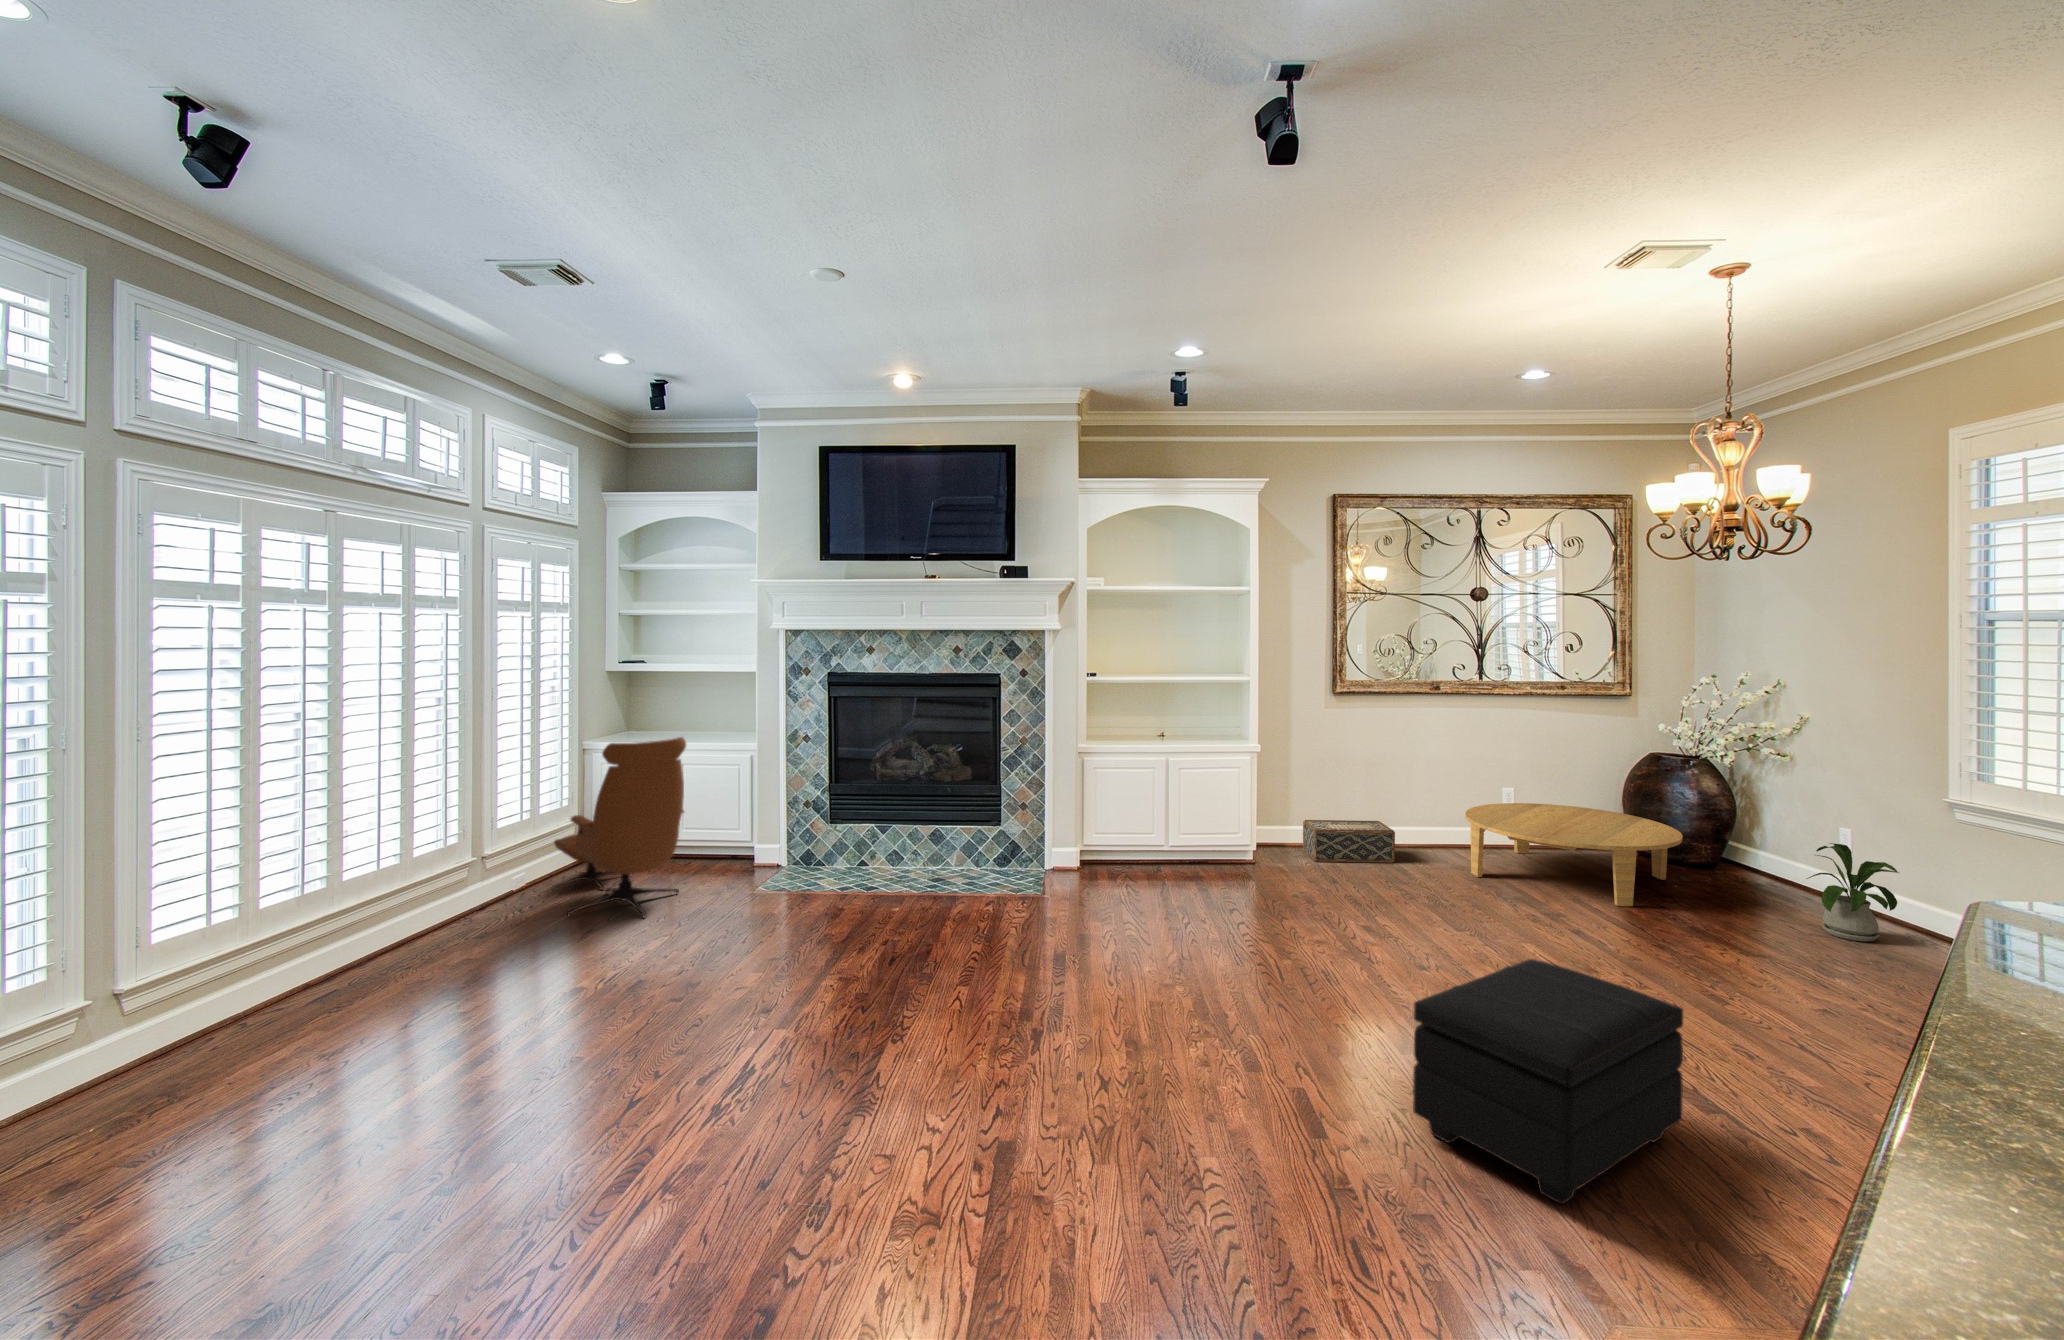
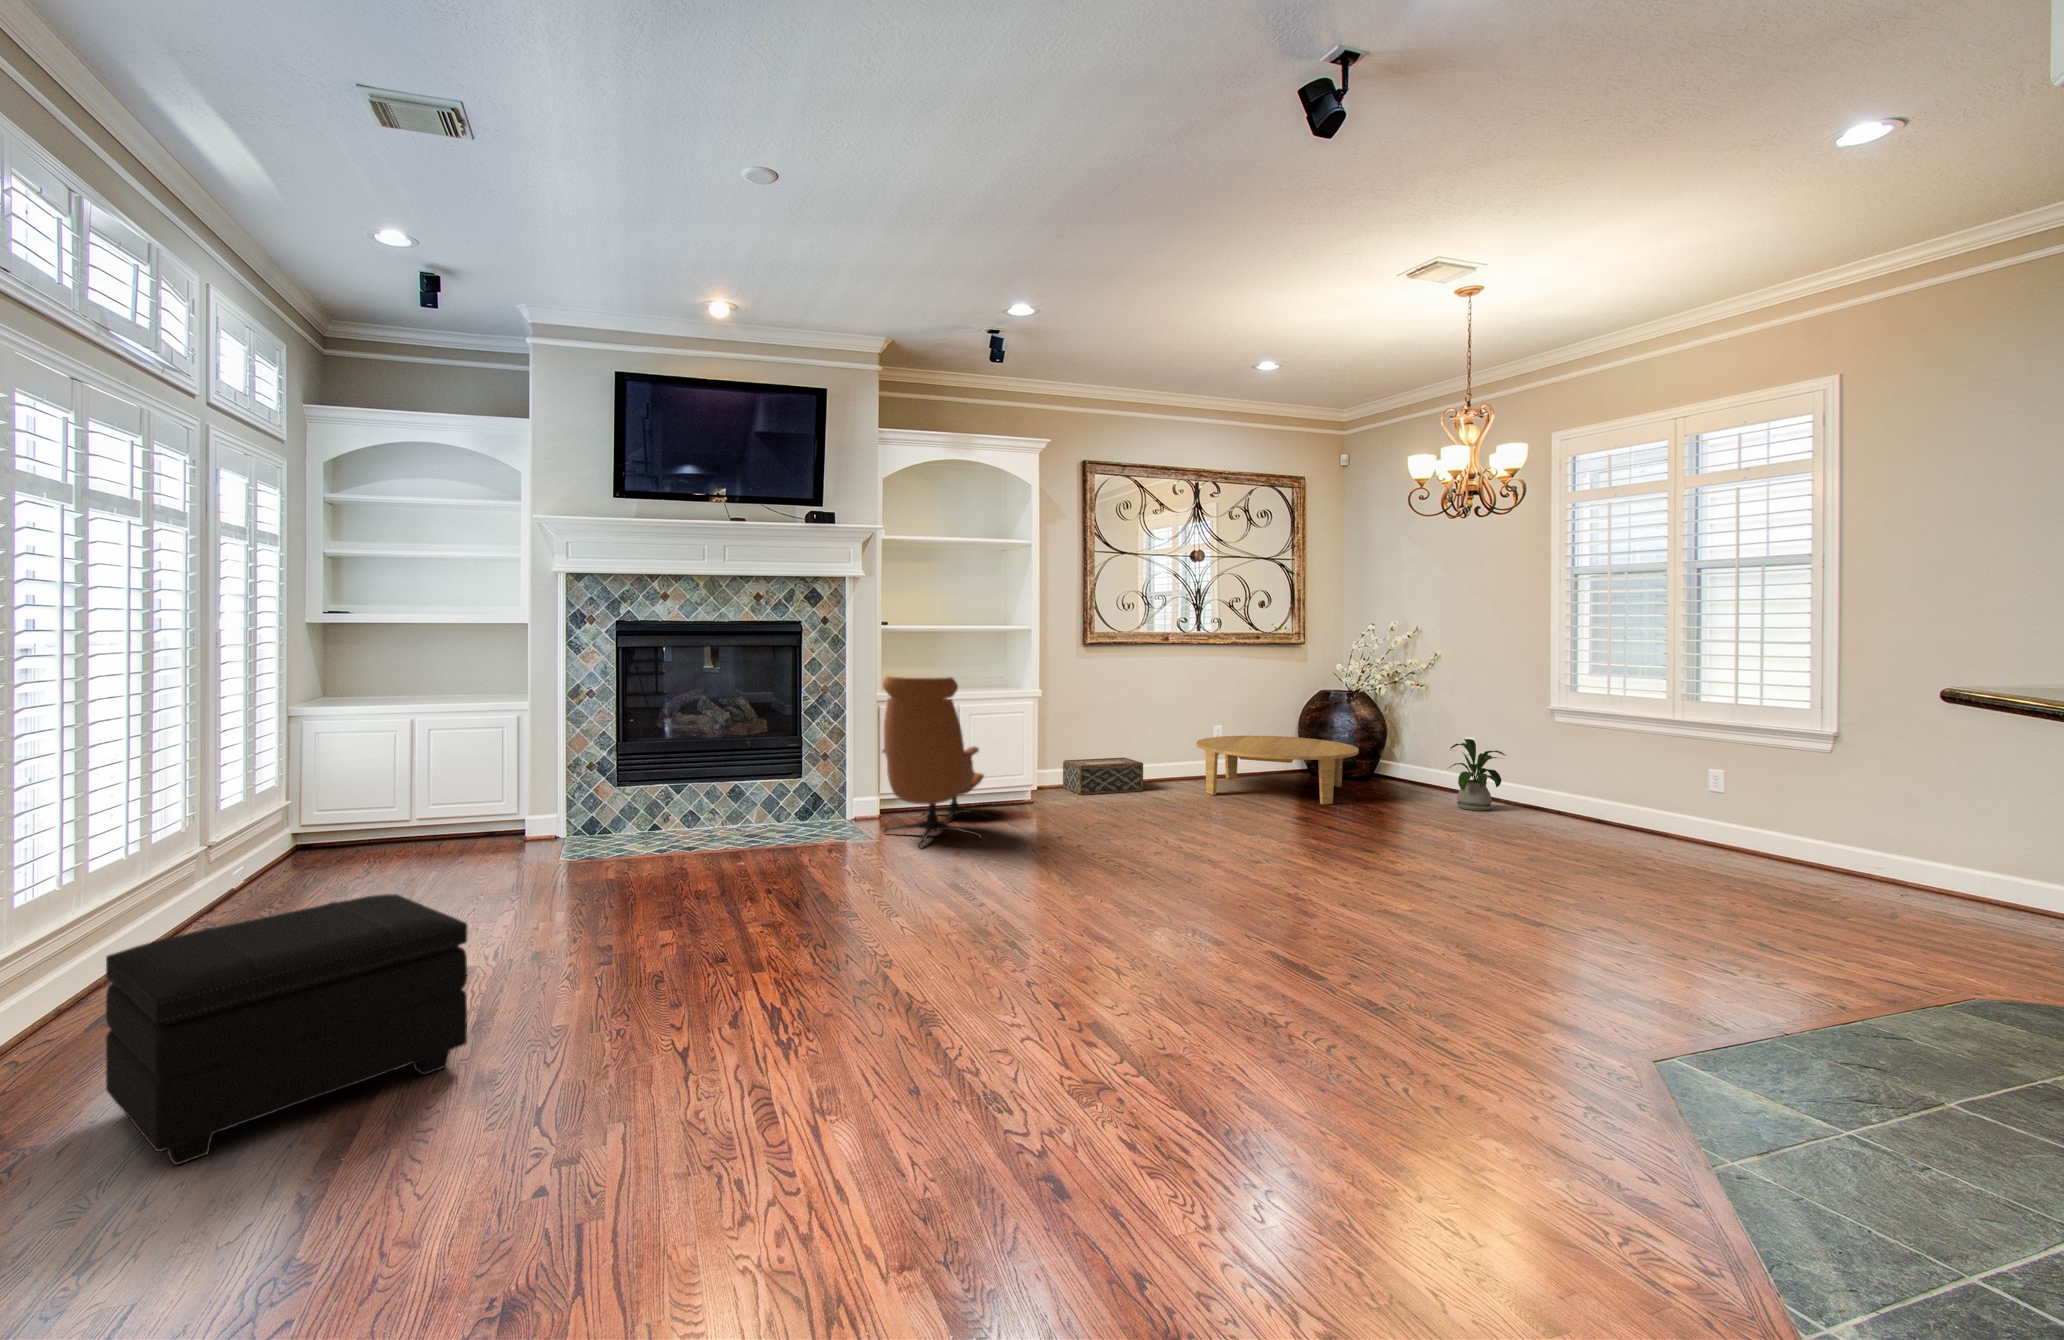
lounge chair: present [552,737,686,917] -> present [882,676,986,847]
footstool: present [1413,959,1683,1204] -> present [106,894,468,1165]

